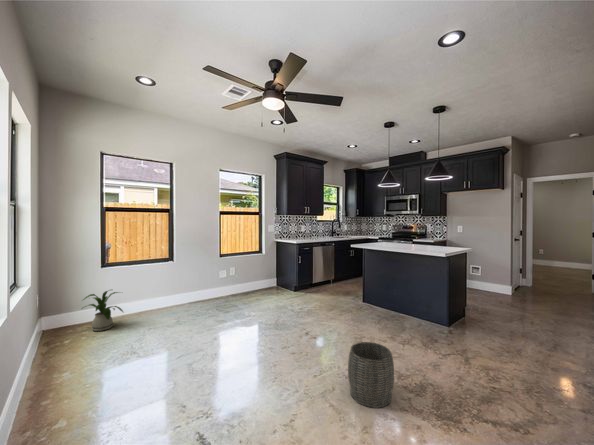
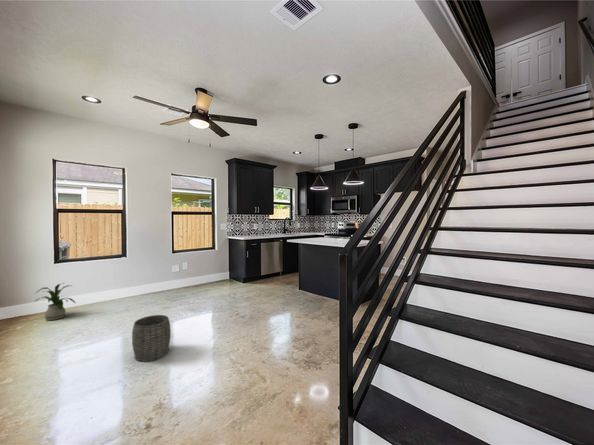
woven basket: present [348,342,394,408] -> present [132,315,171,361]

